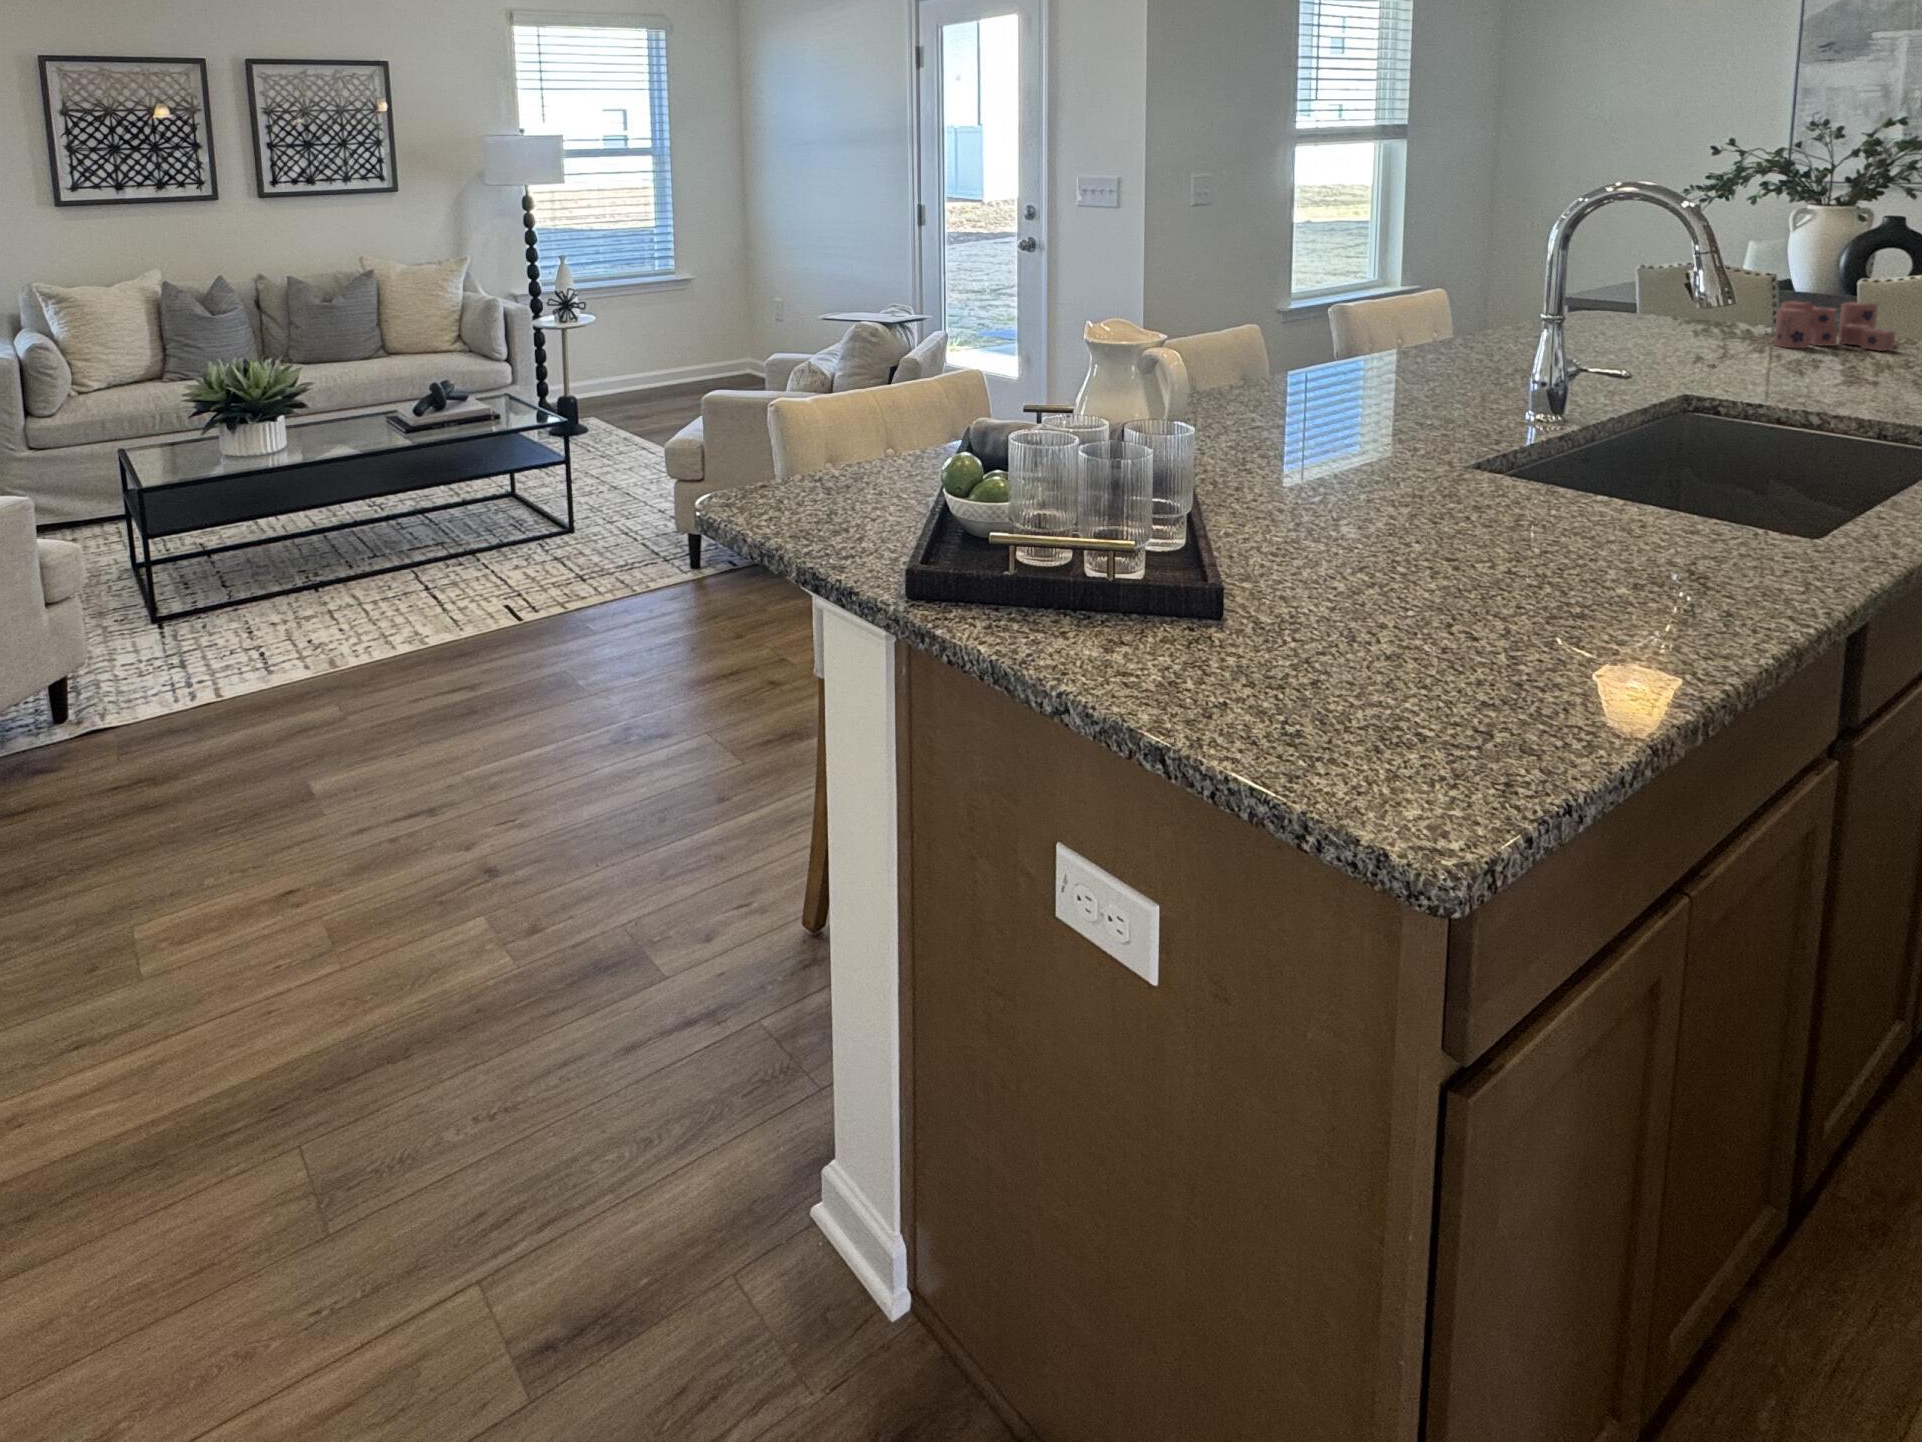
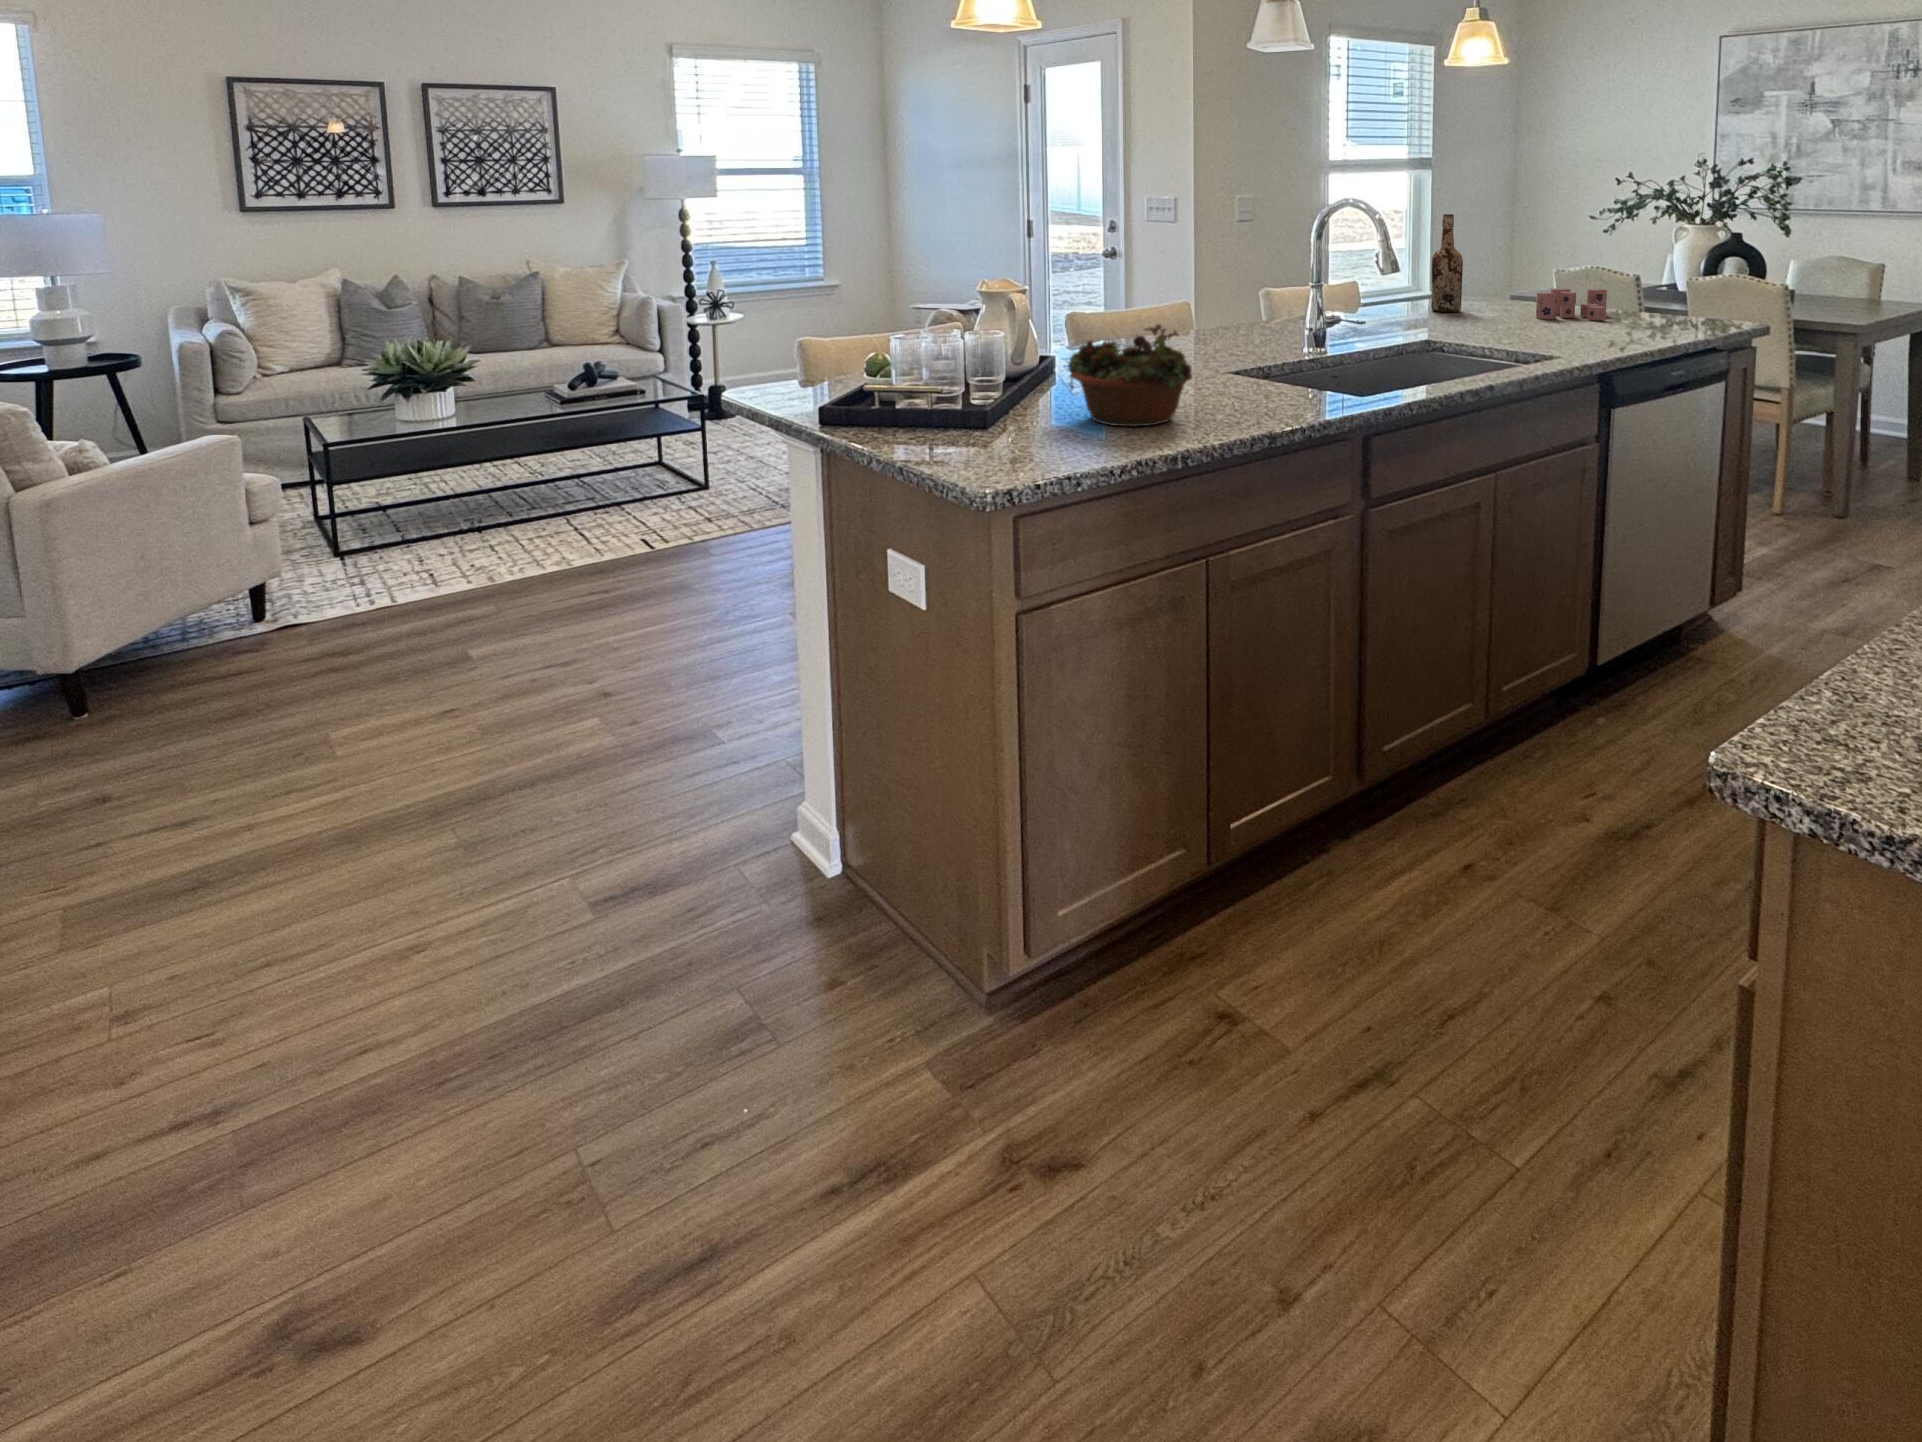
wine bottle: none [1591,197,1645,335] -> present [1431,214,1463,312]
succulent planter: none [1352,417,1660,615] -> present [1068,324,1193,427]

